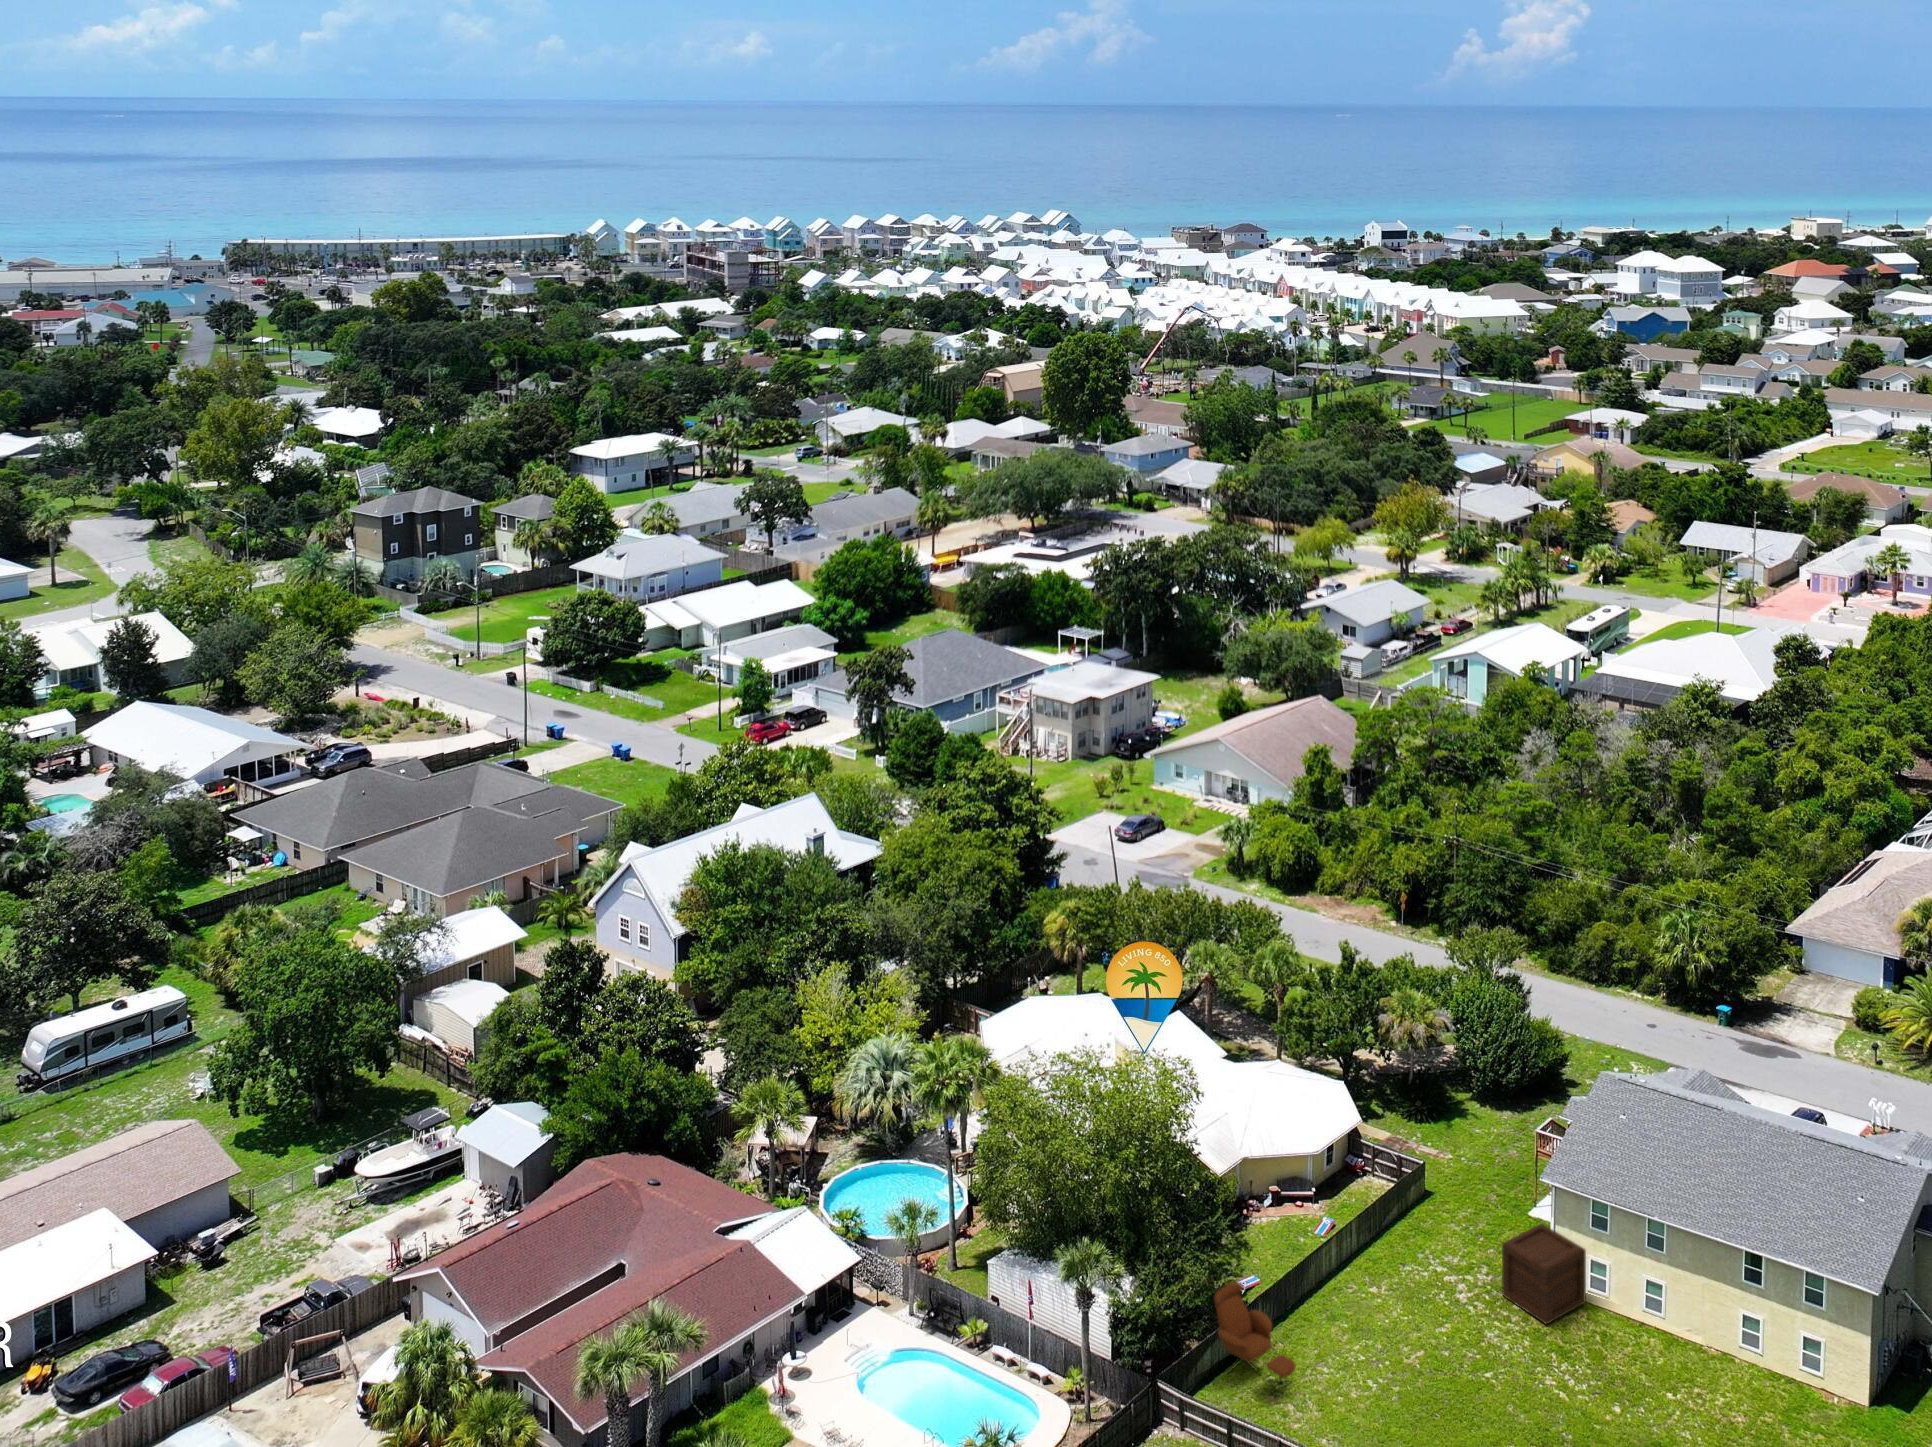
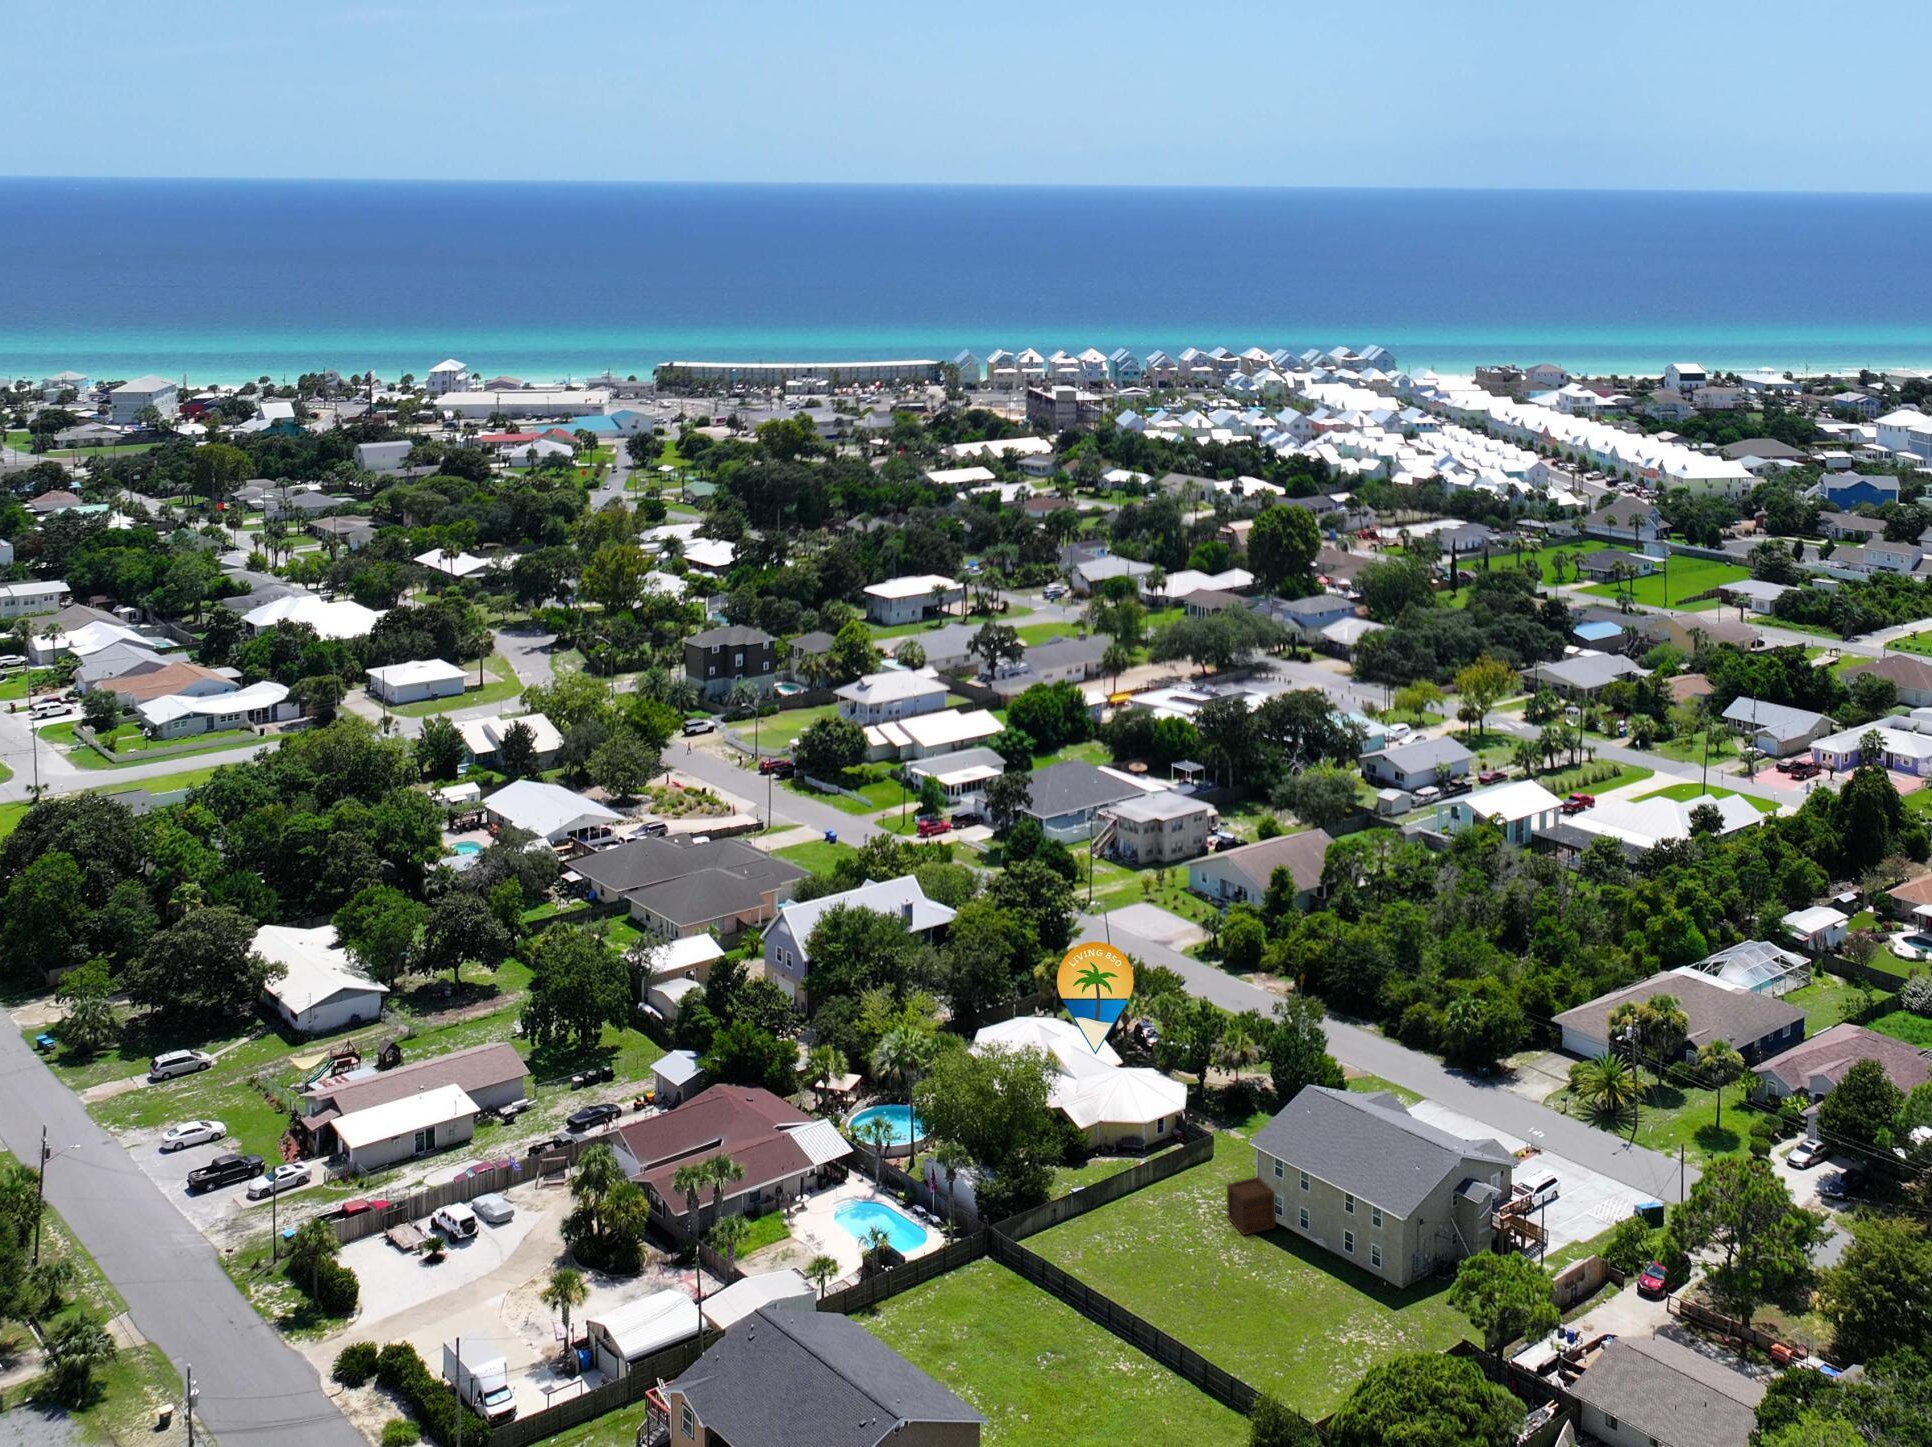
lounge chair: present [1215,1282,1296,1393] -> none [1034,1184,1075,1251]

